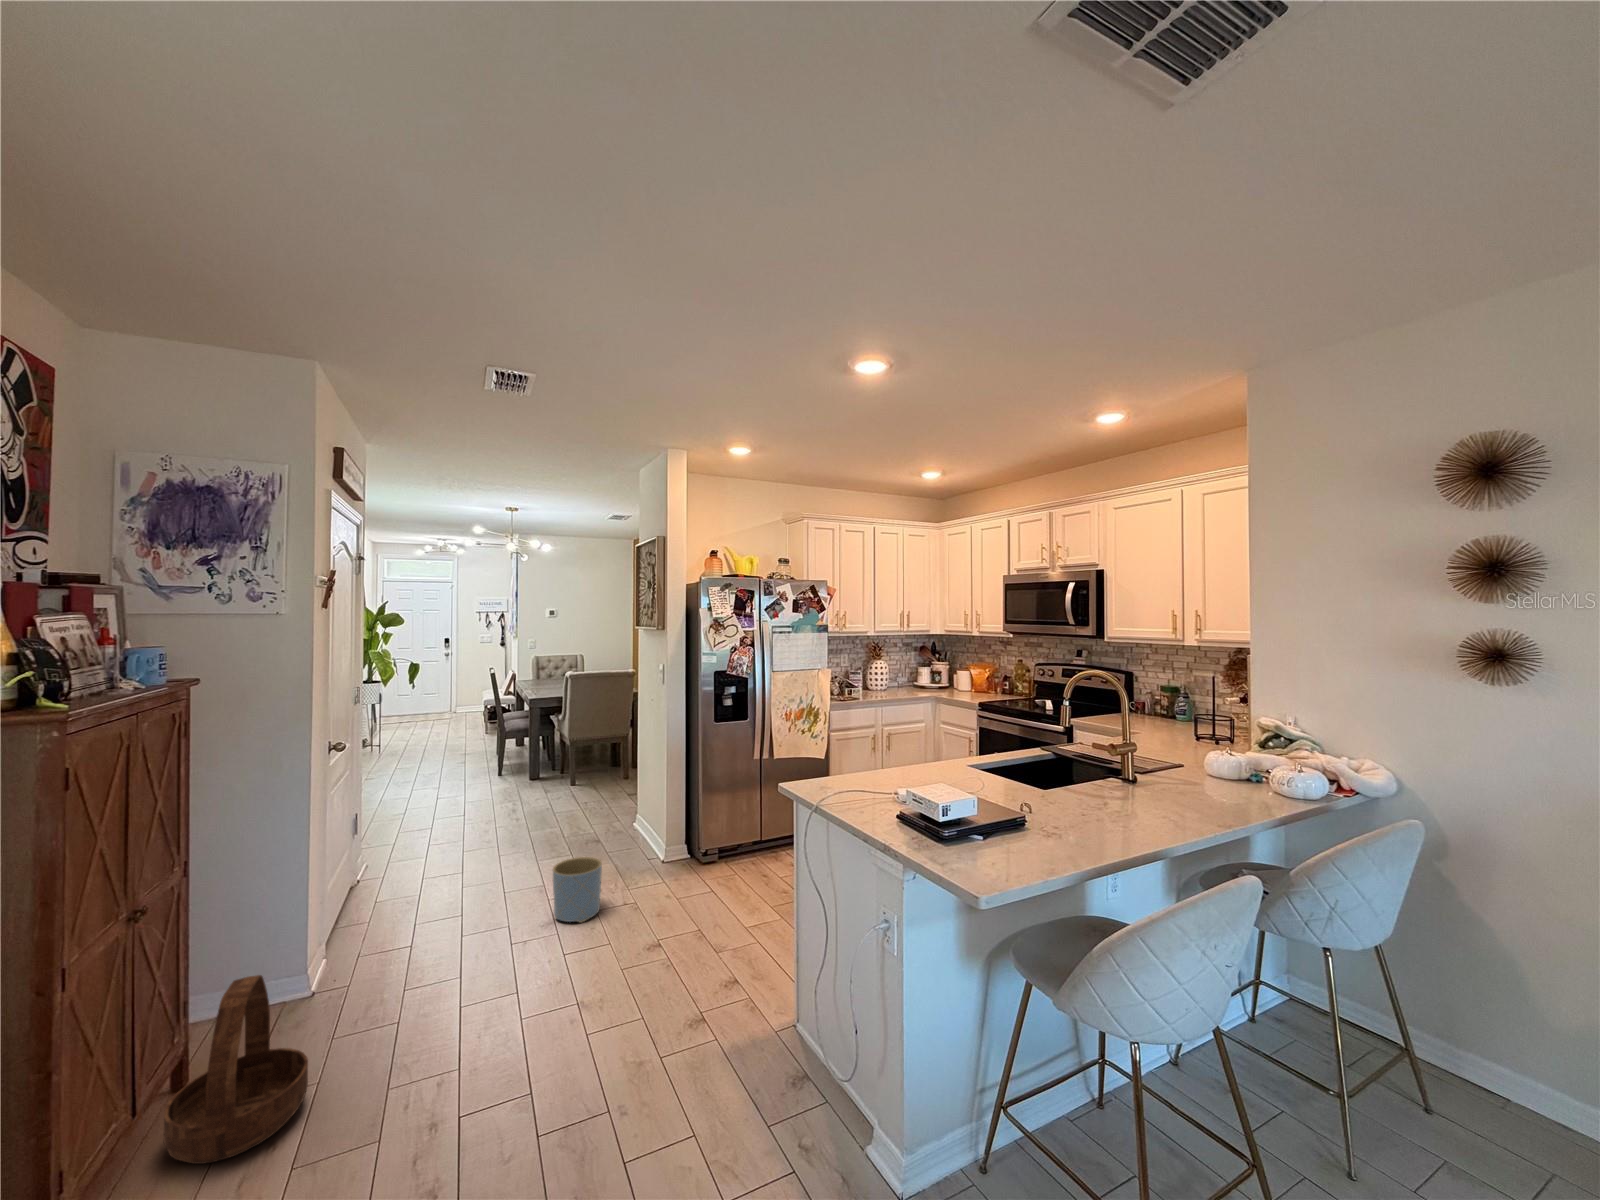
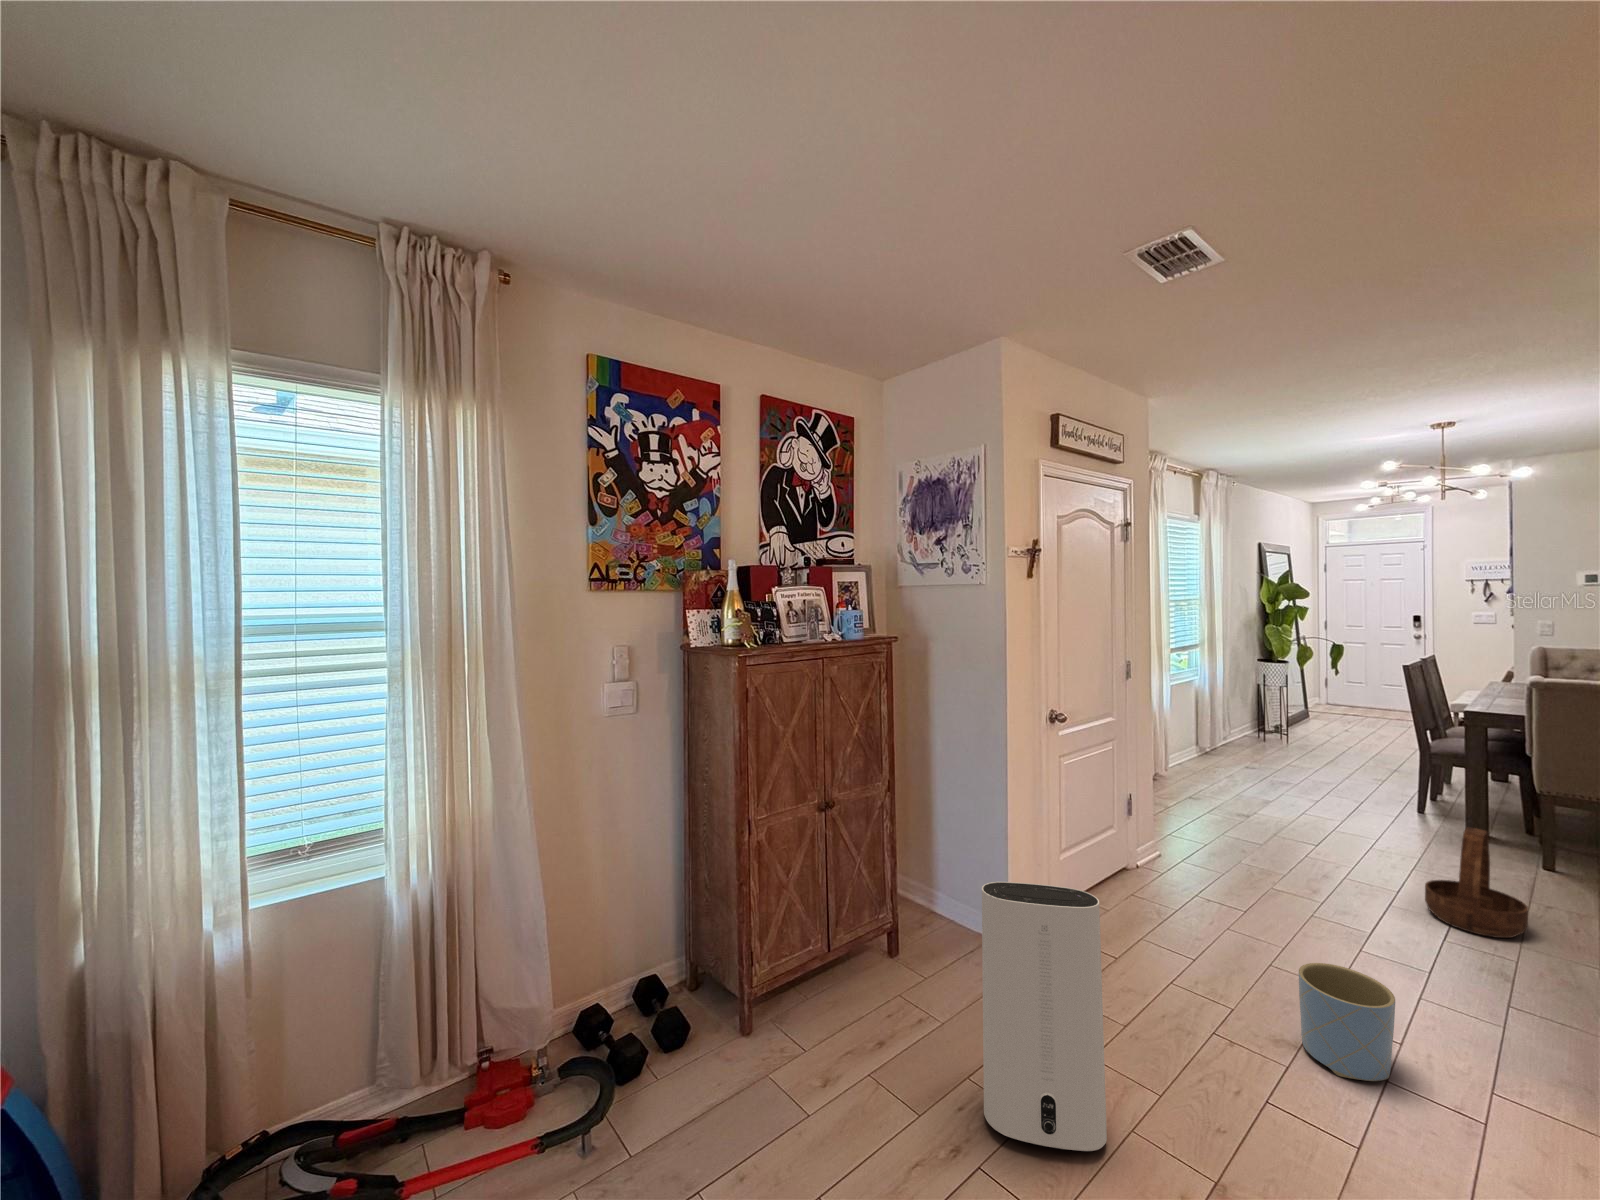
air purifier: none [406,860,523,1095] -> present [982,882,1107,1151]
basket: present [164,975,308,1164] -> present [1425,827,1528,938]

